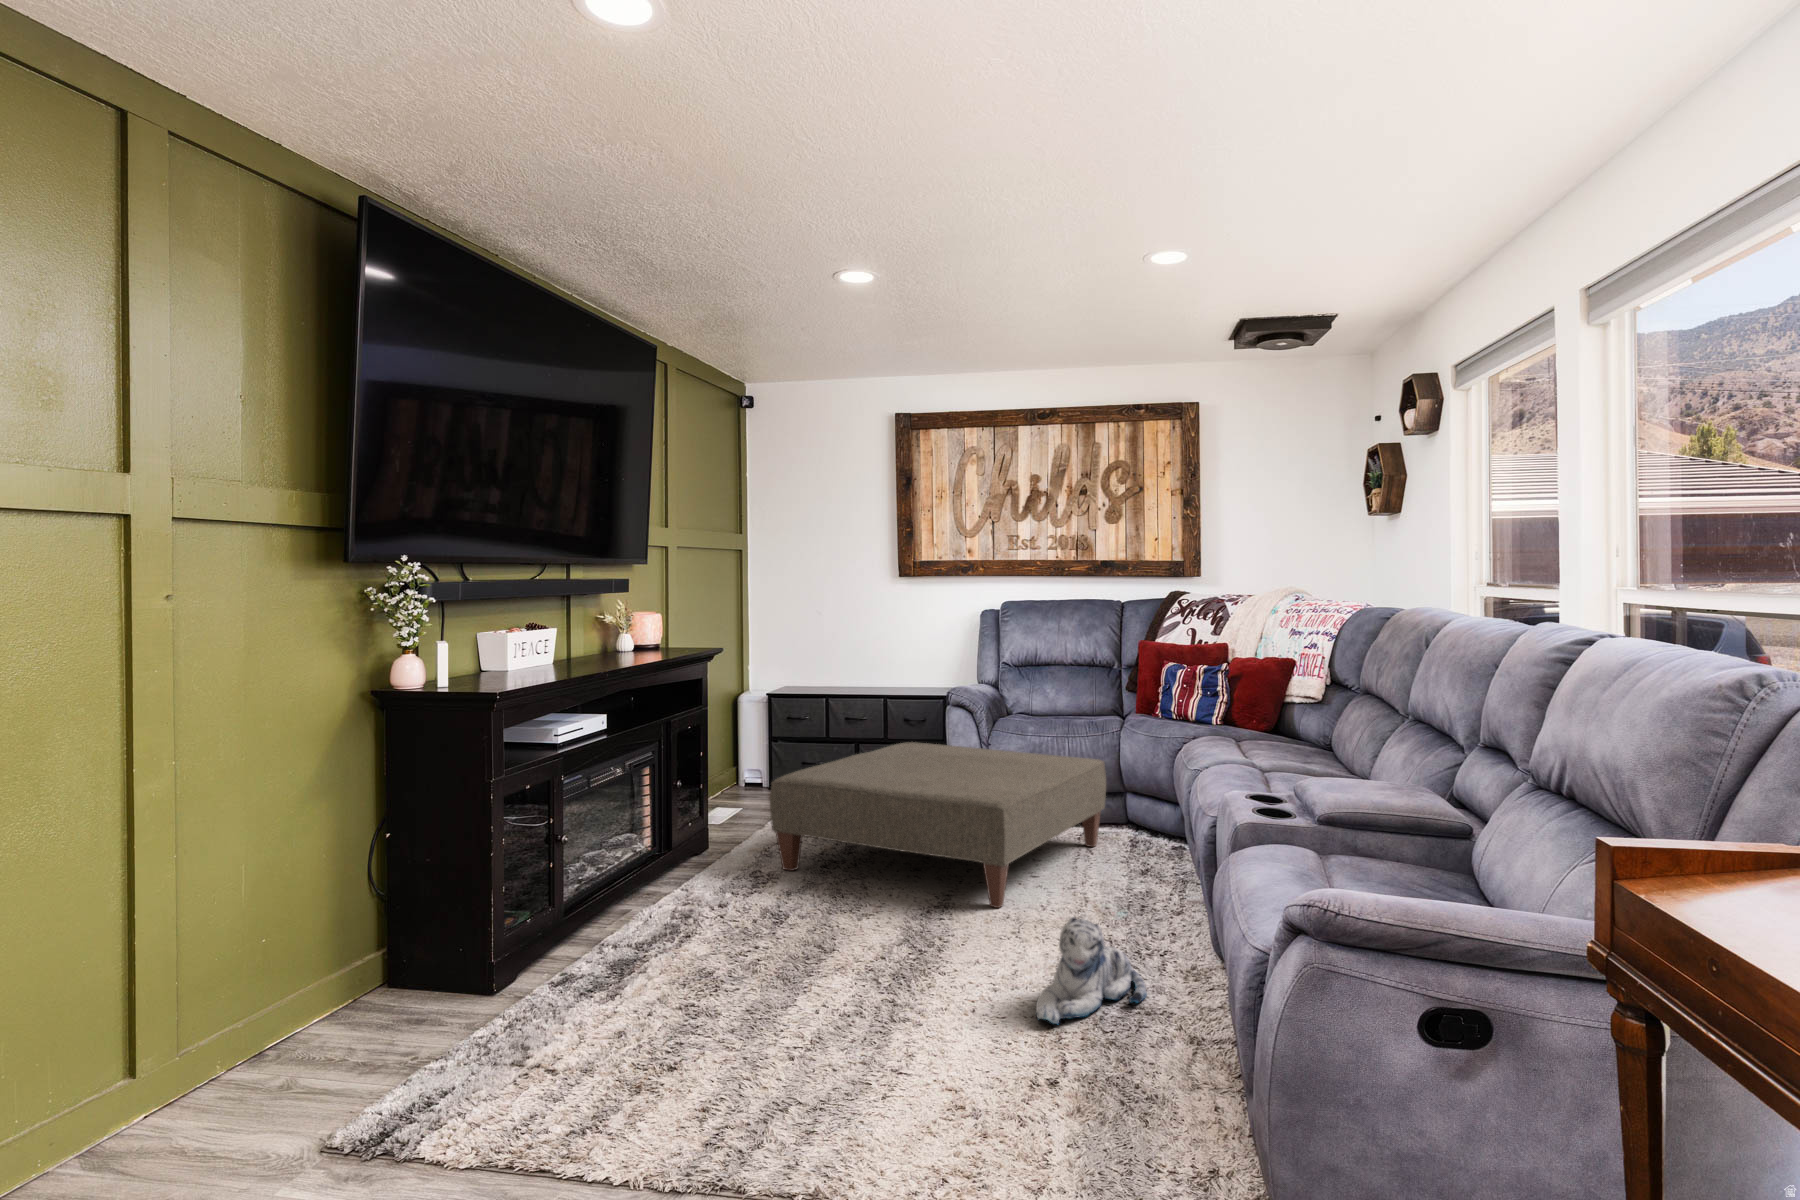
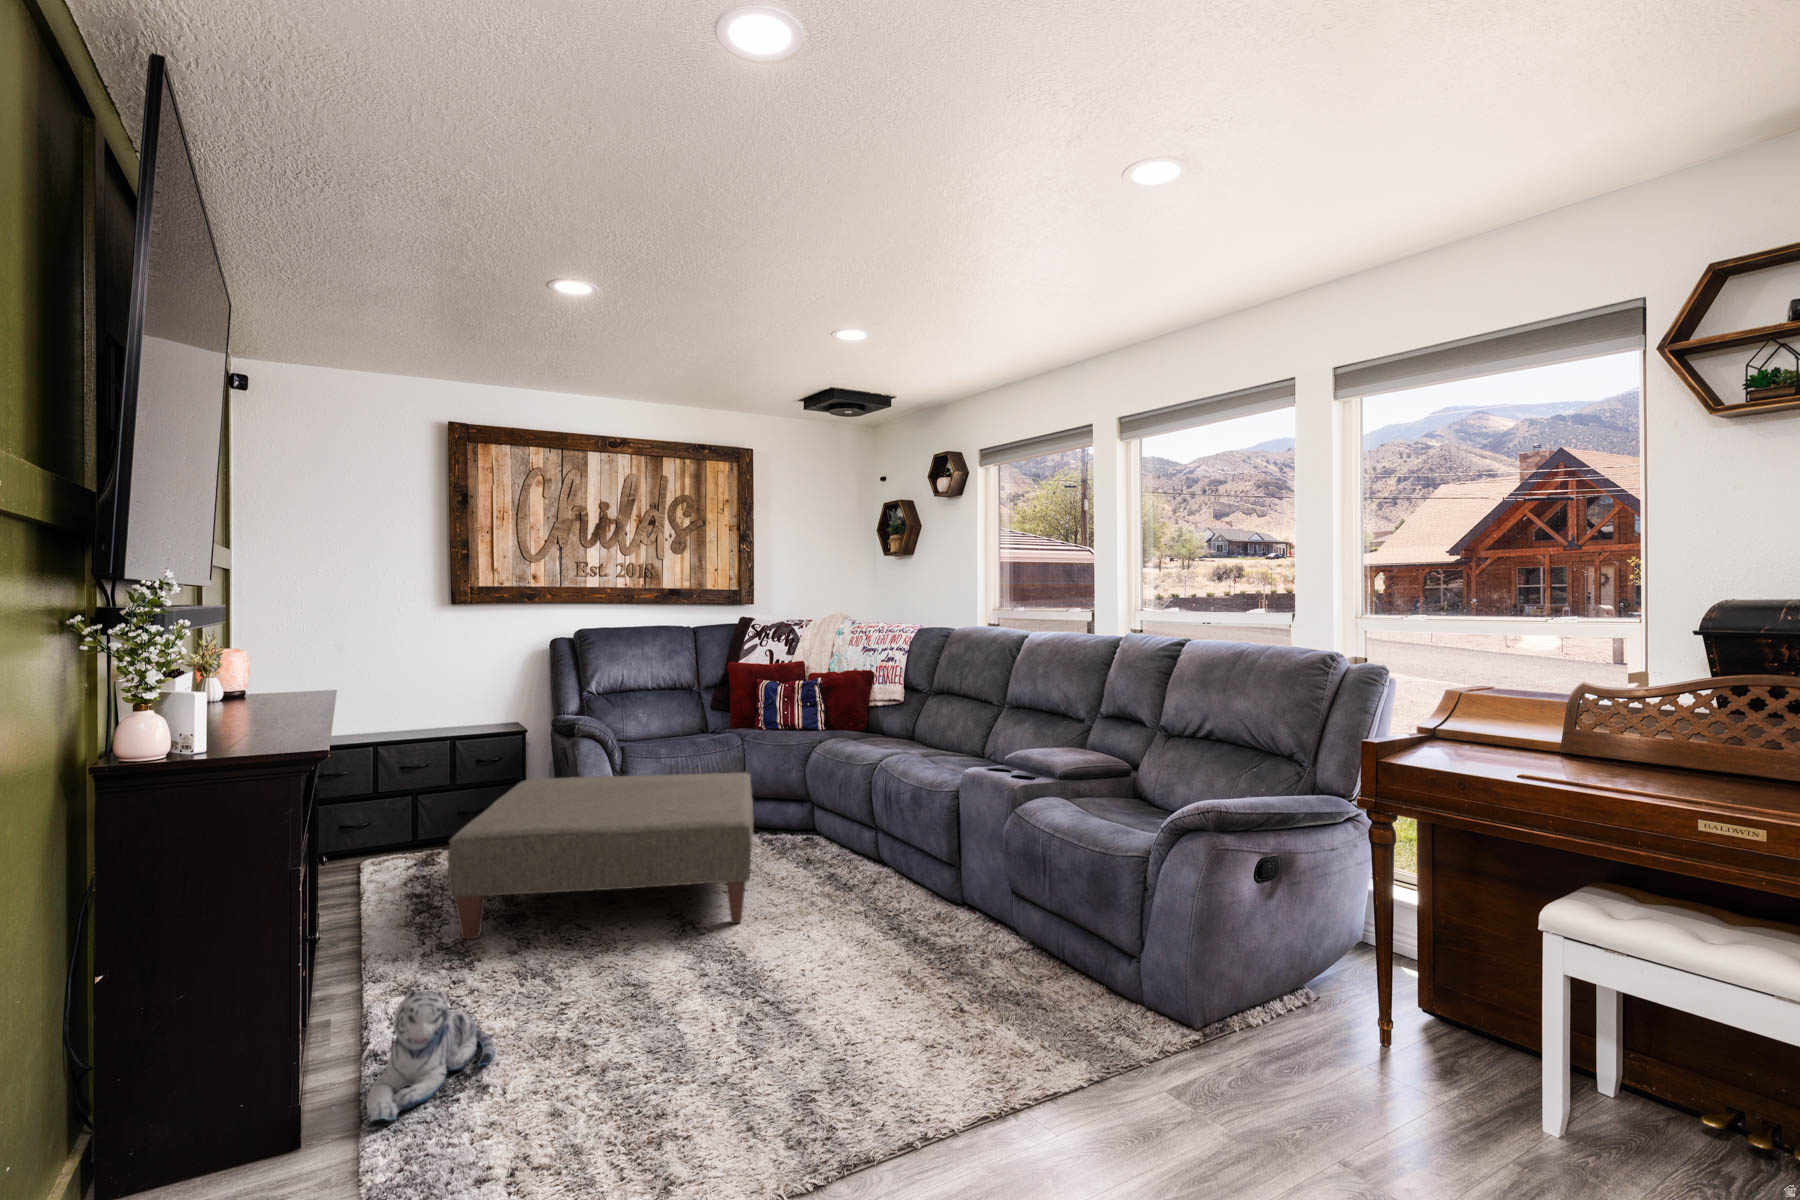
plush toy: present [1036,917,1147,1024] -> present [366,991,495,1122]

